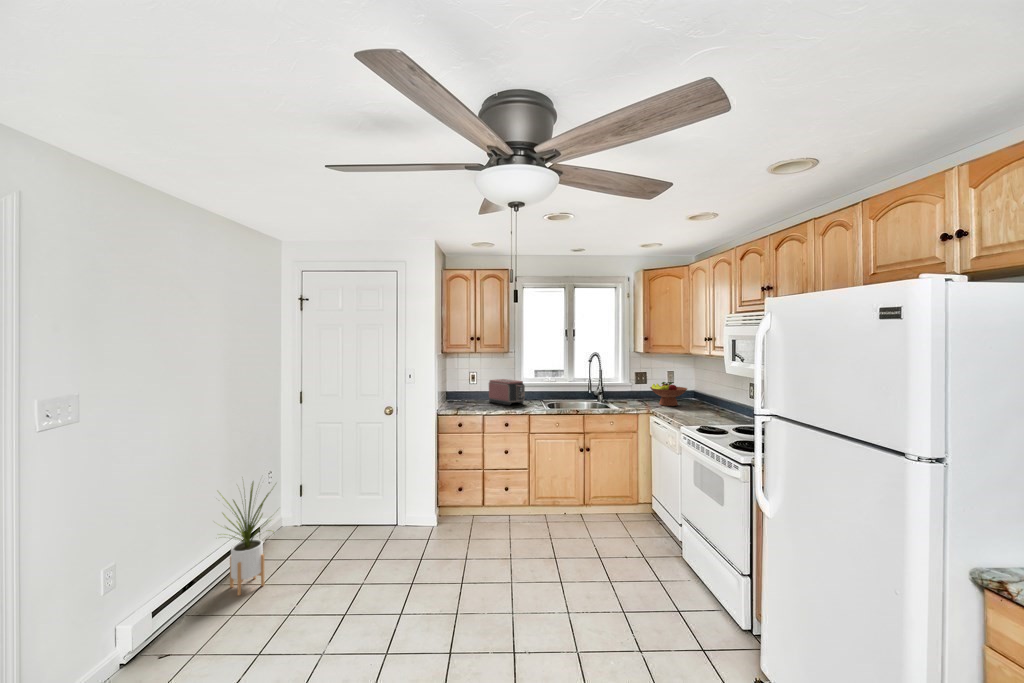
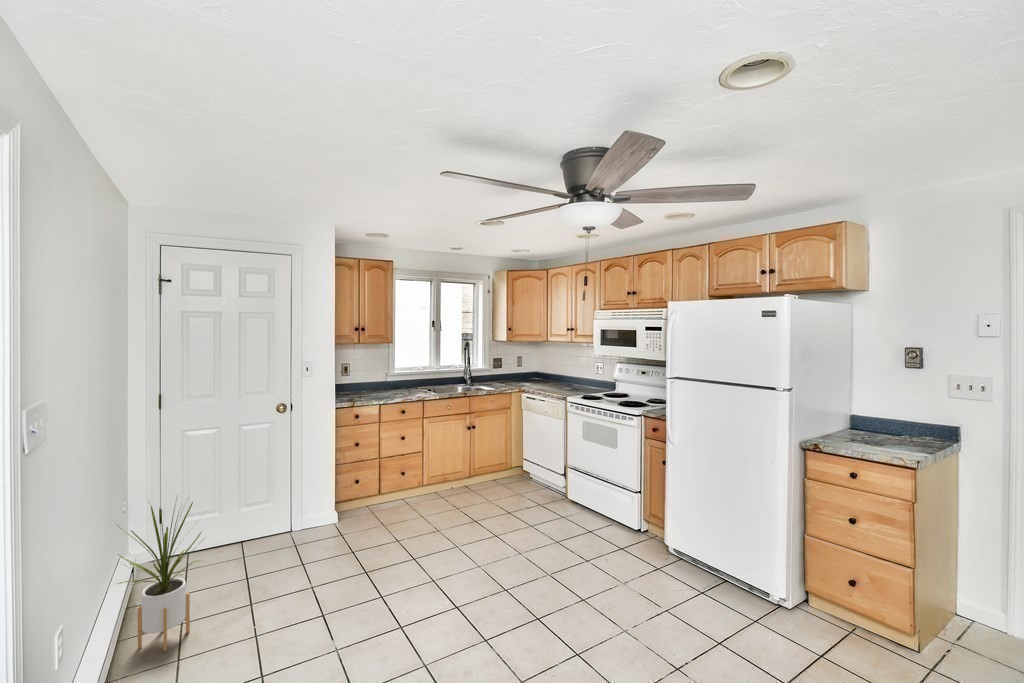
toaster: present [489,379,525,405] -> none [366,368,407,394]
fruit bowl: present [650,382,687,406] -> none [510,365,540,385]

